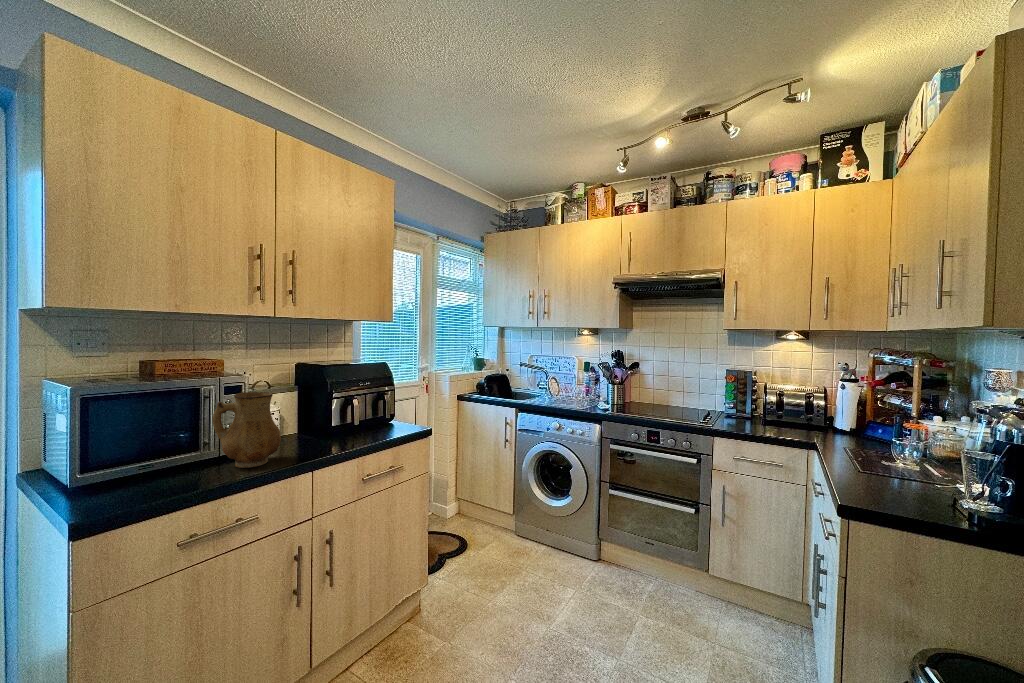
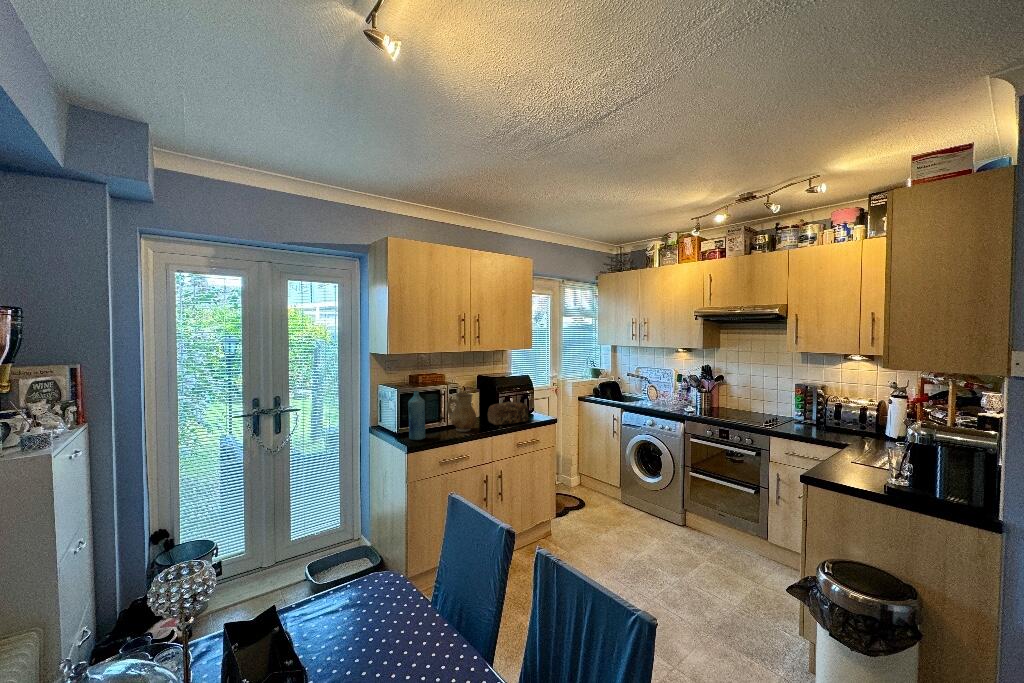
bottle: none [93,390,145,502] -> present [408,391,426,440]
bread loaf: none [309,405,384,448] -> present [488,402,528,425]

